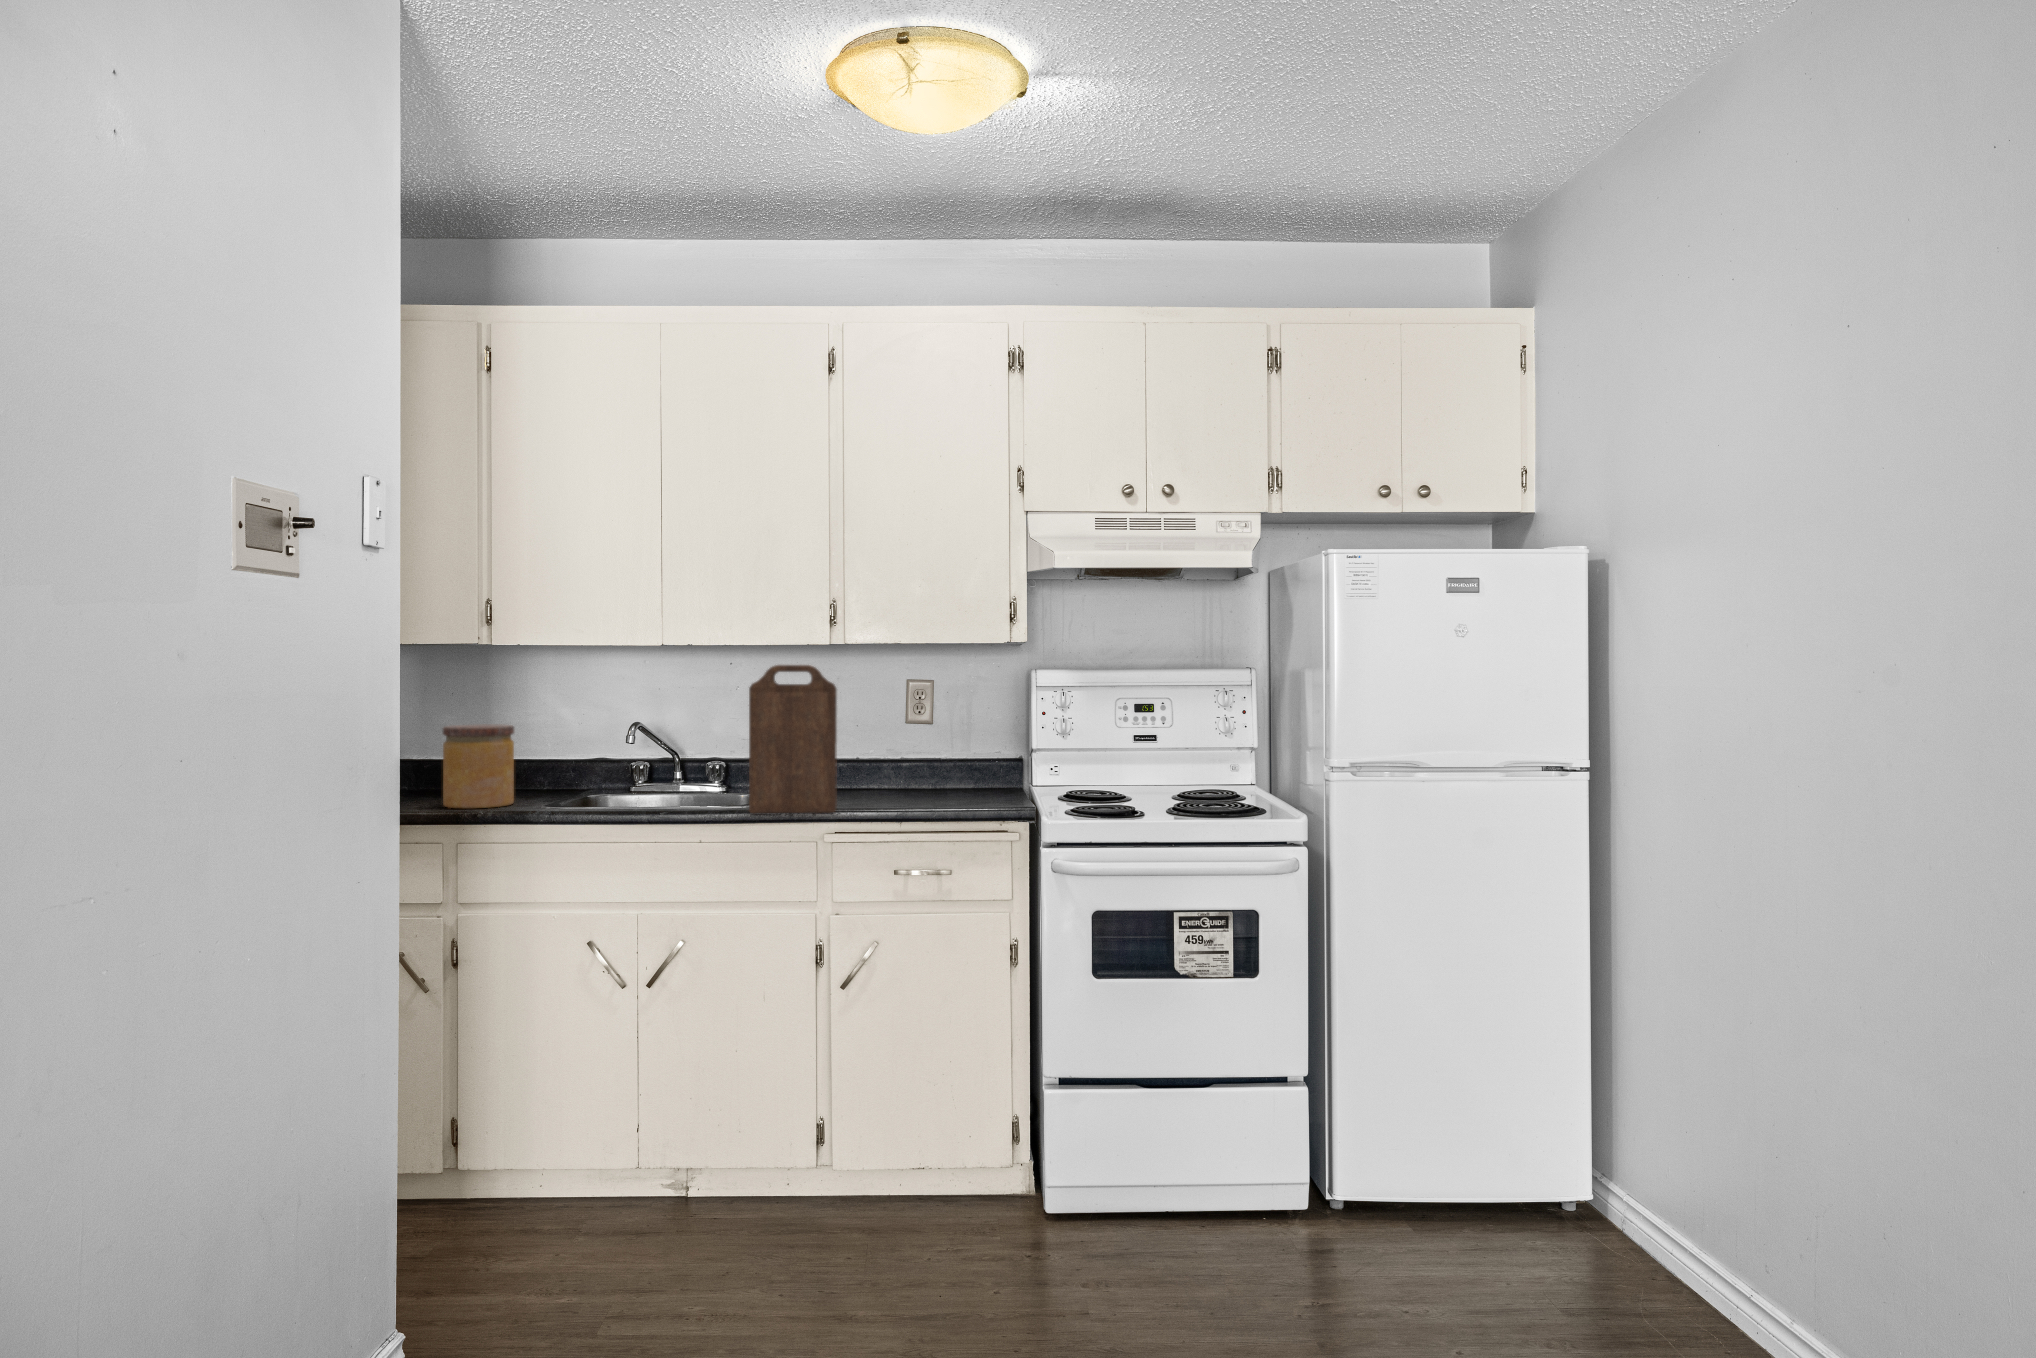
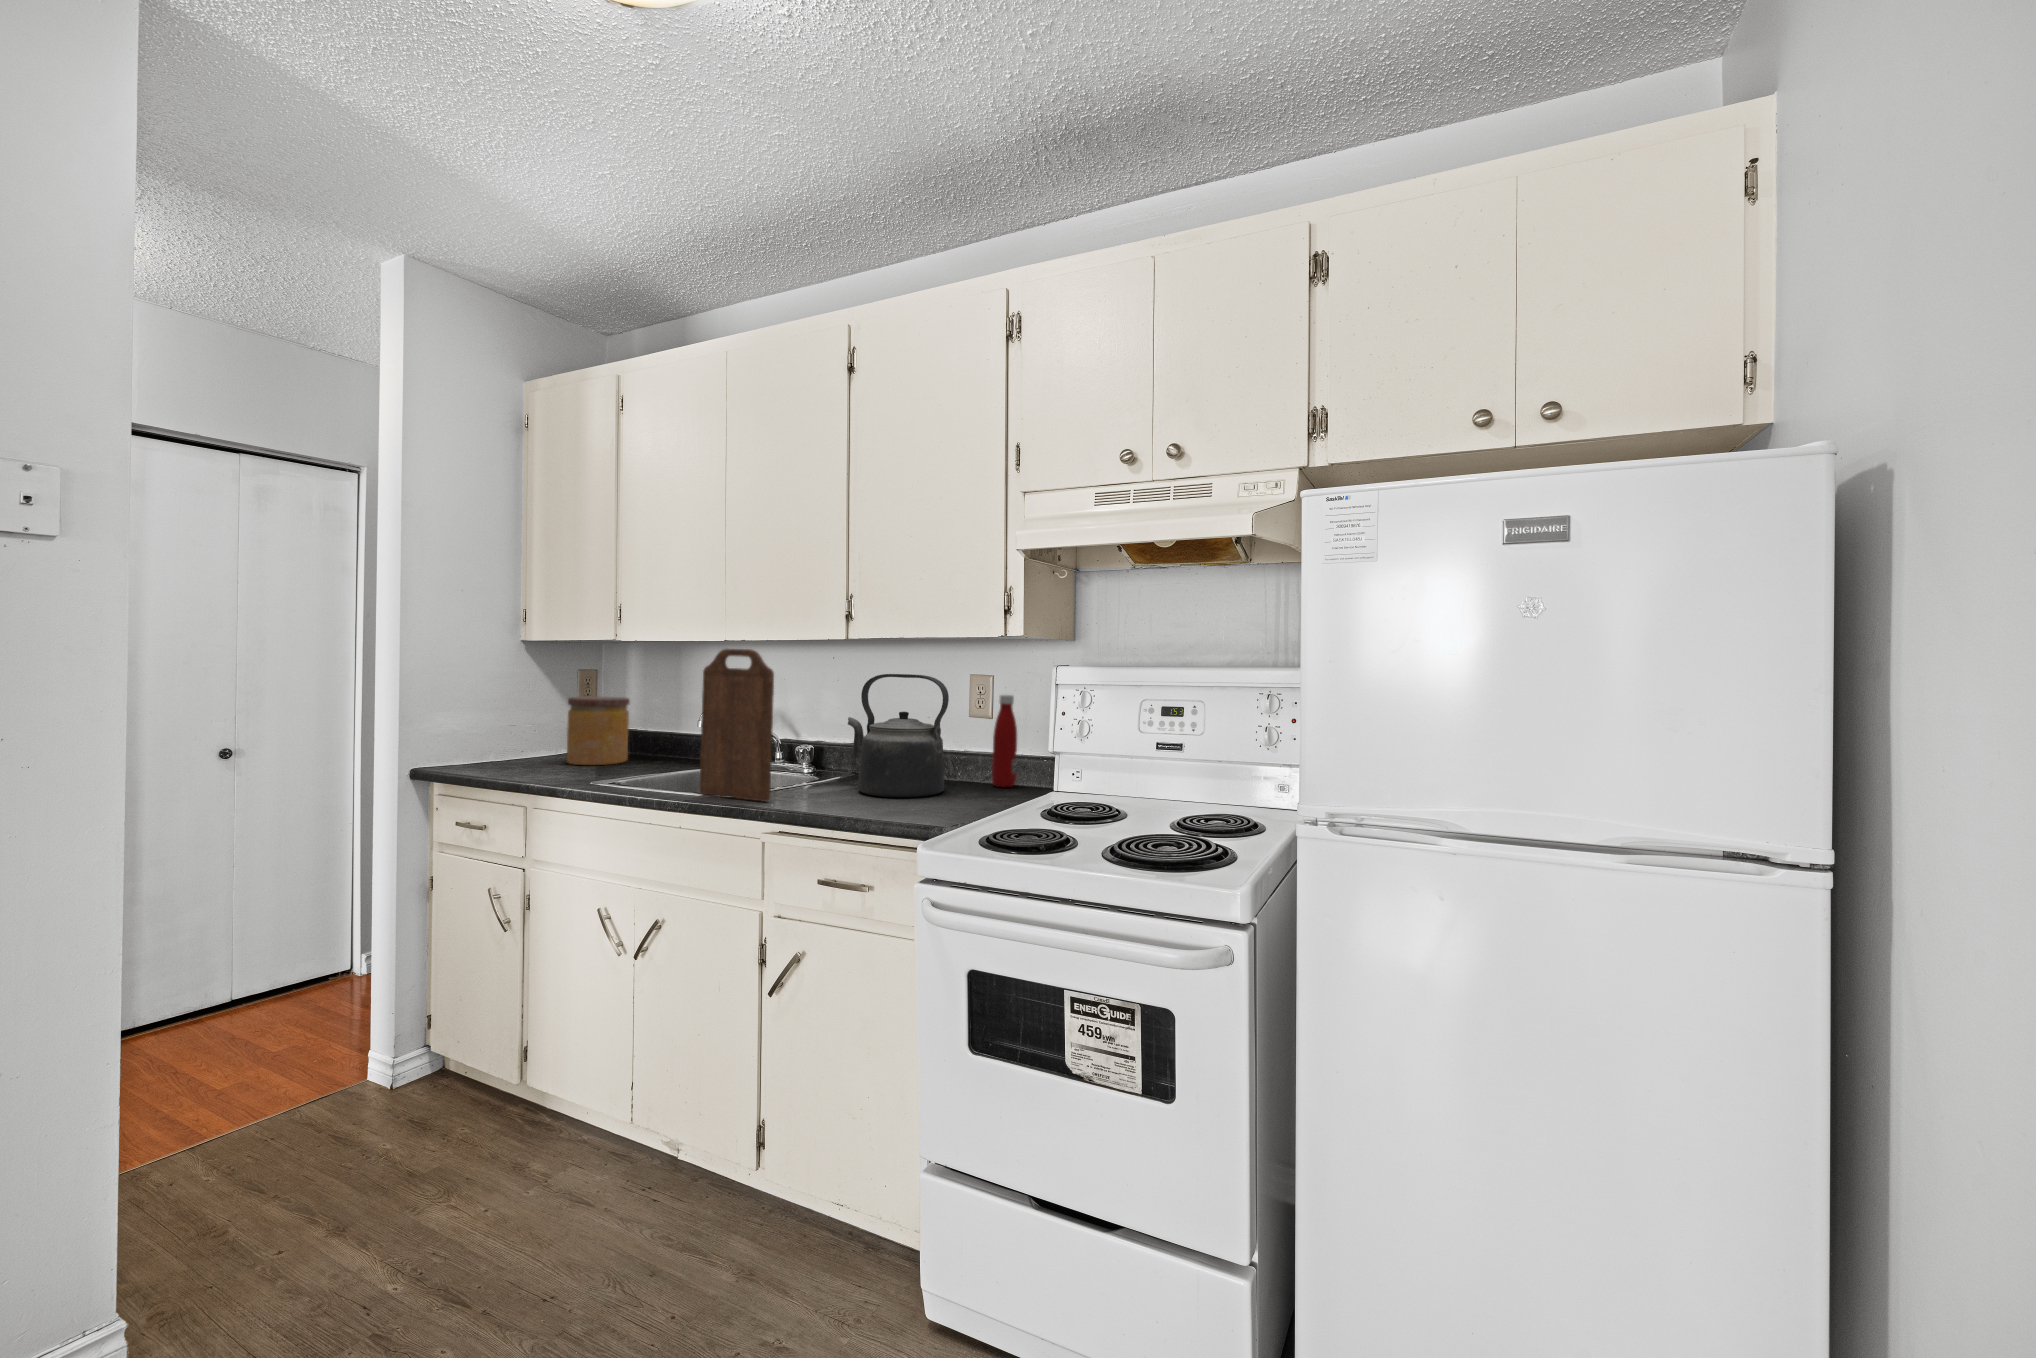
kettle: none [848,684,958,803] -> present [848,674,949,797]
bottle: none [969,700,993,790] -> present [992,695,1017,787]

